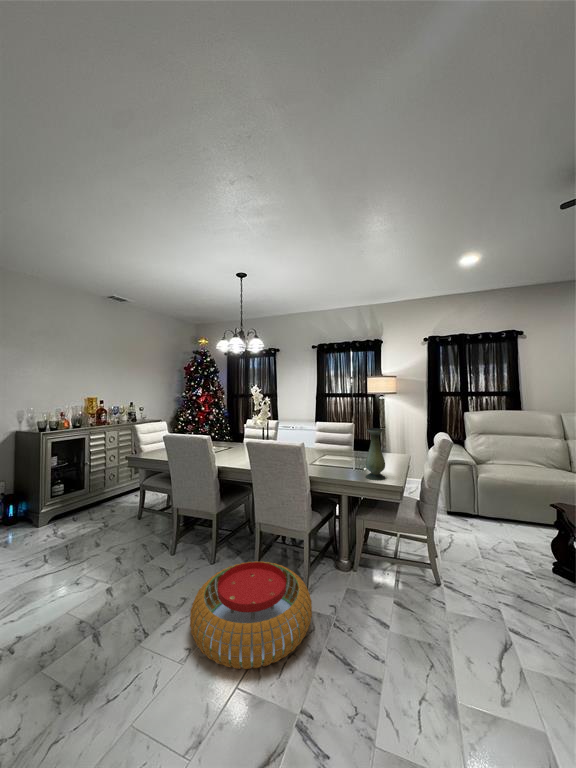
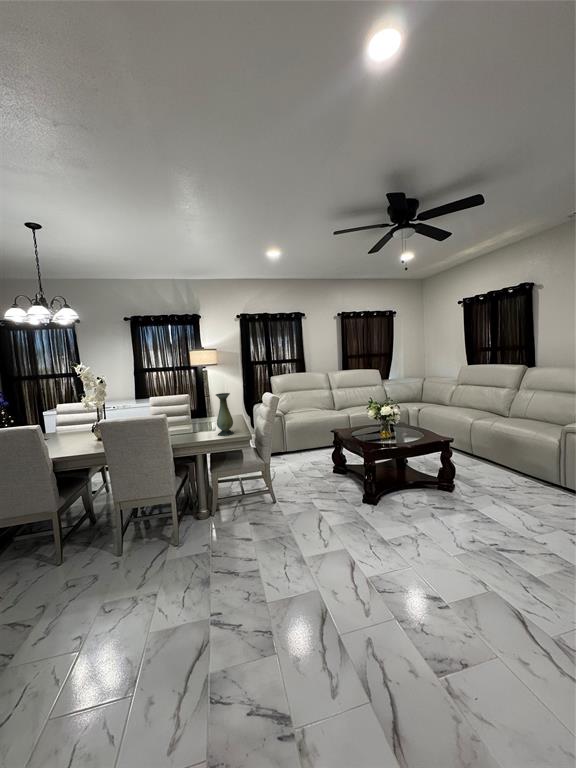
pouf: present [190,561,312,669] -> none [66,530,196,630]

